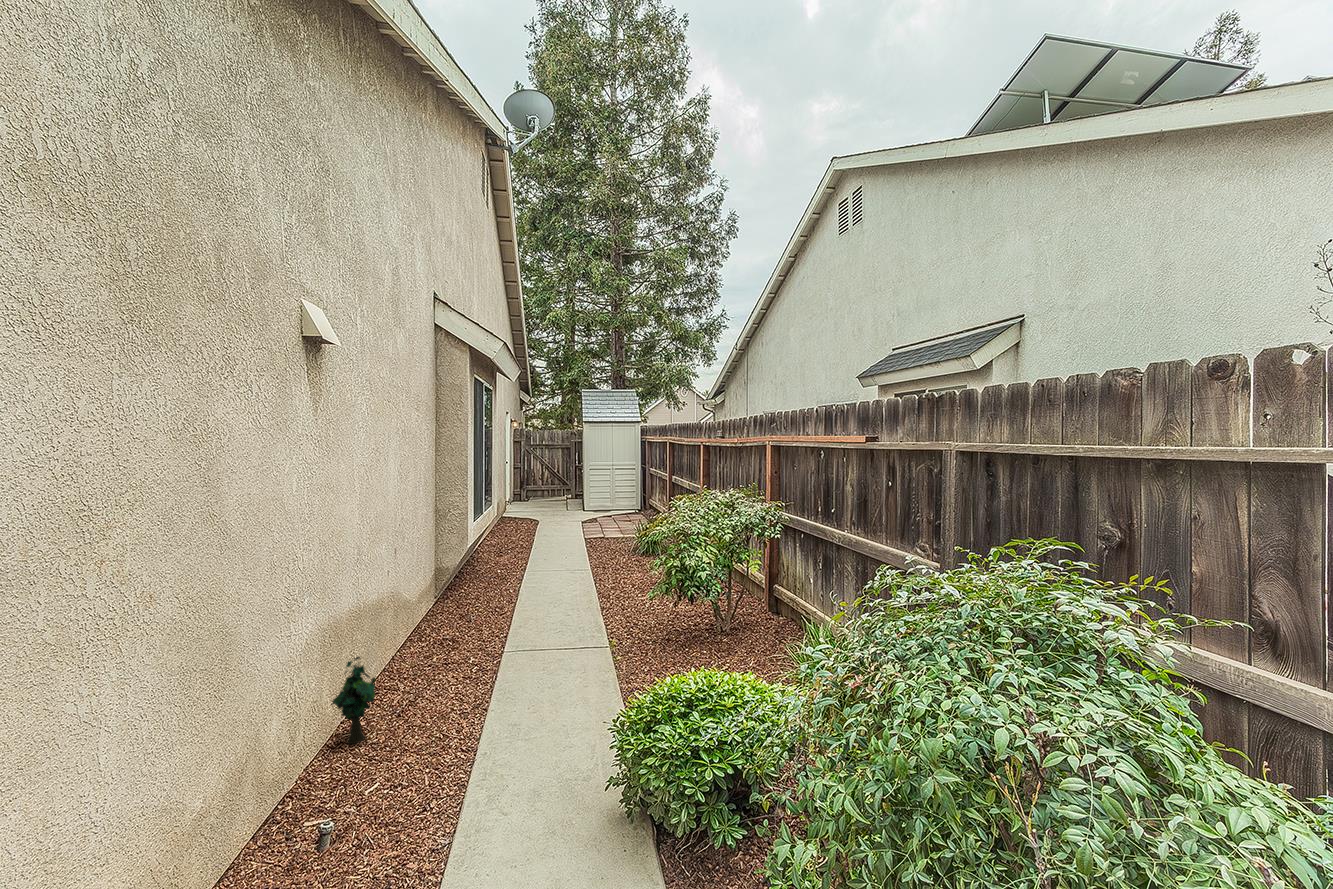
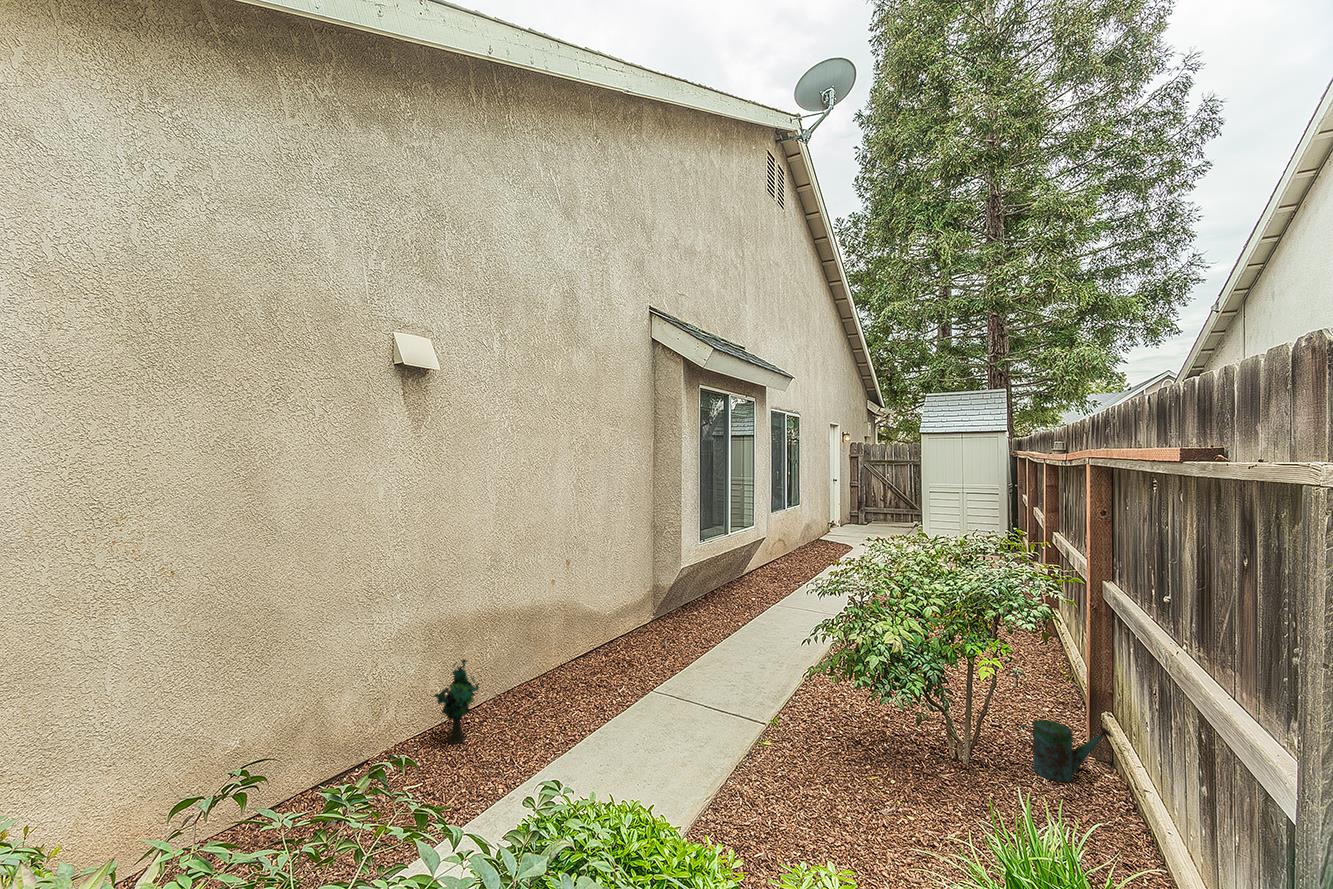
watering can: none [751,587,792,623] -> present [1018,720,1113,782]

